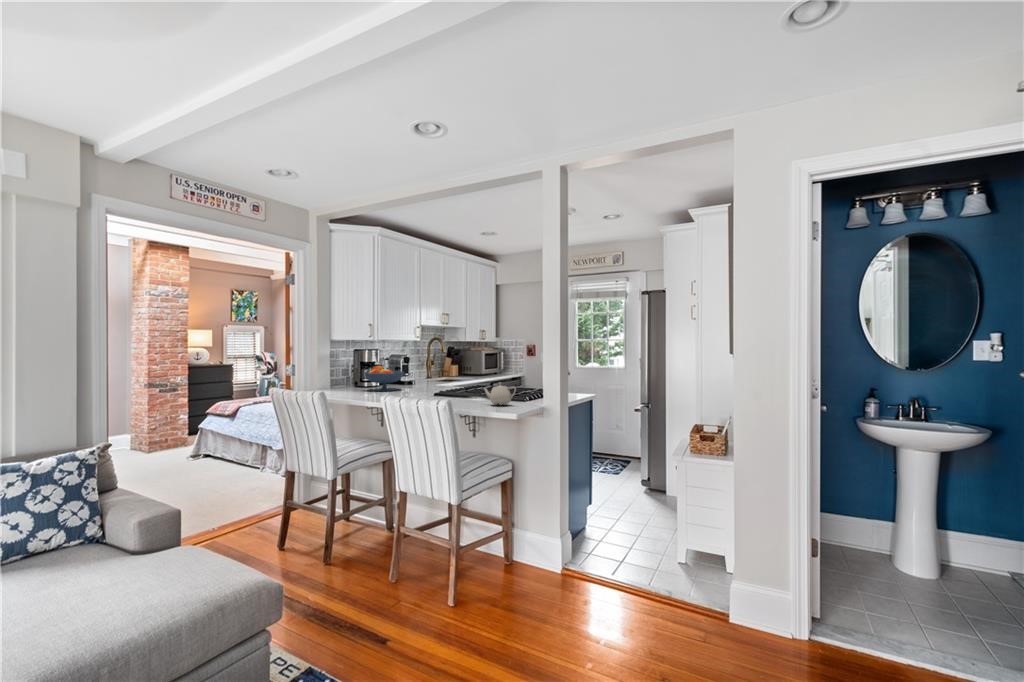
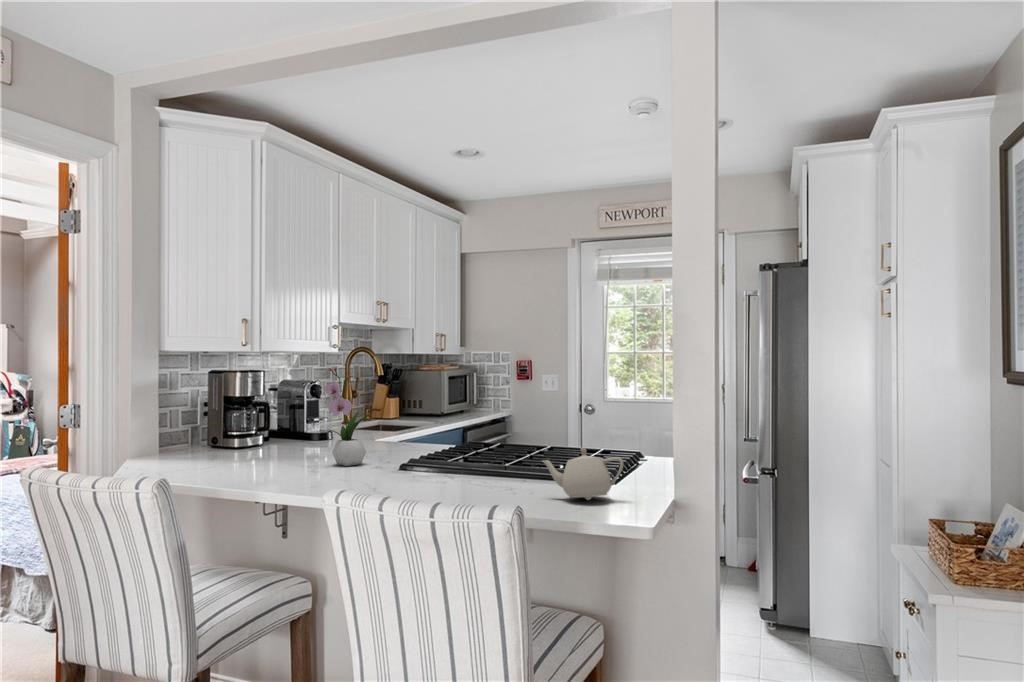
flower arrangement: none [401,347,423,394] -> present [325,368,370,466]
fruit bowl: present [365,366,404,391] -> none [237,405,322,460]

